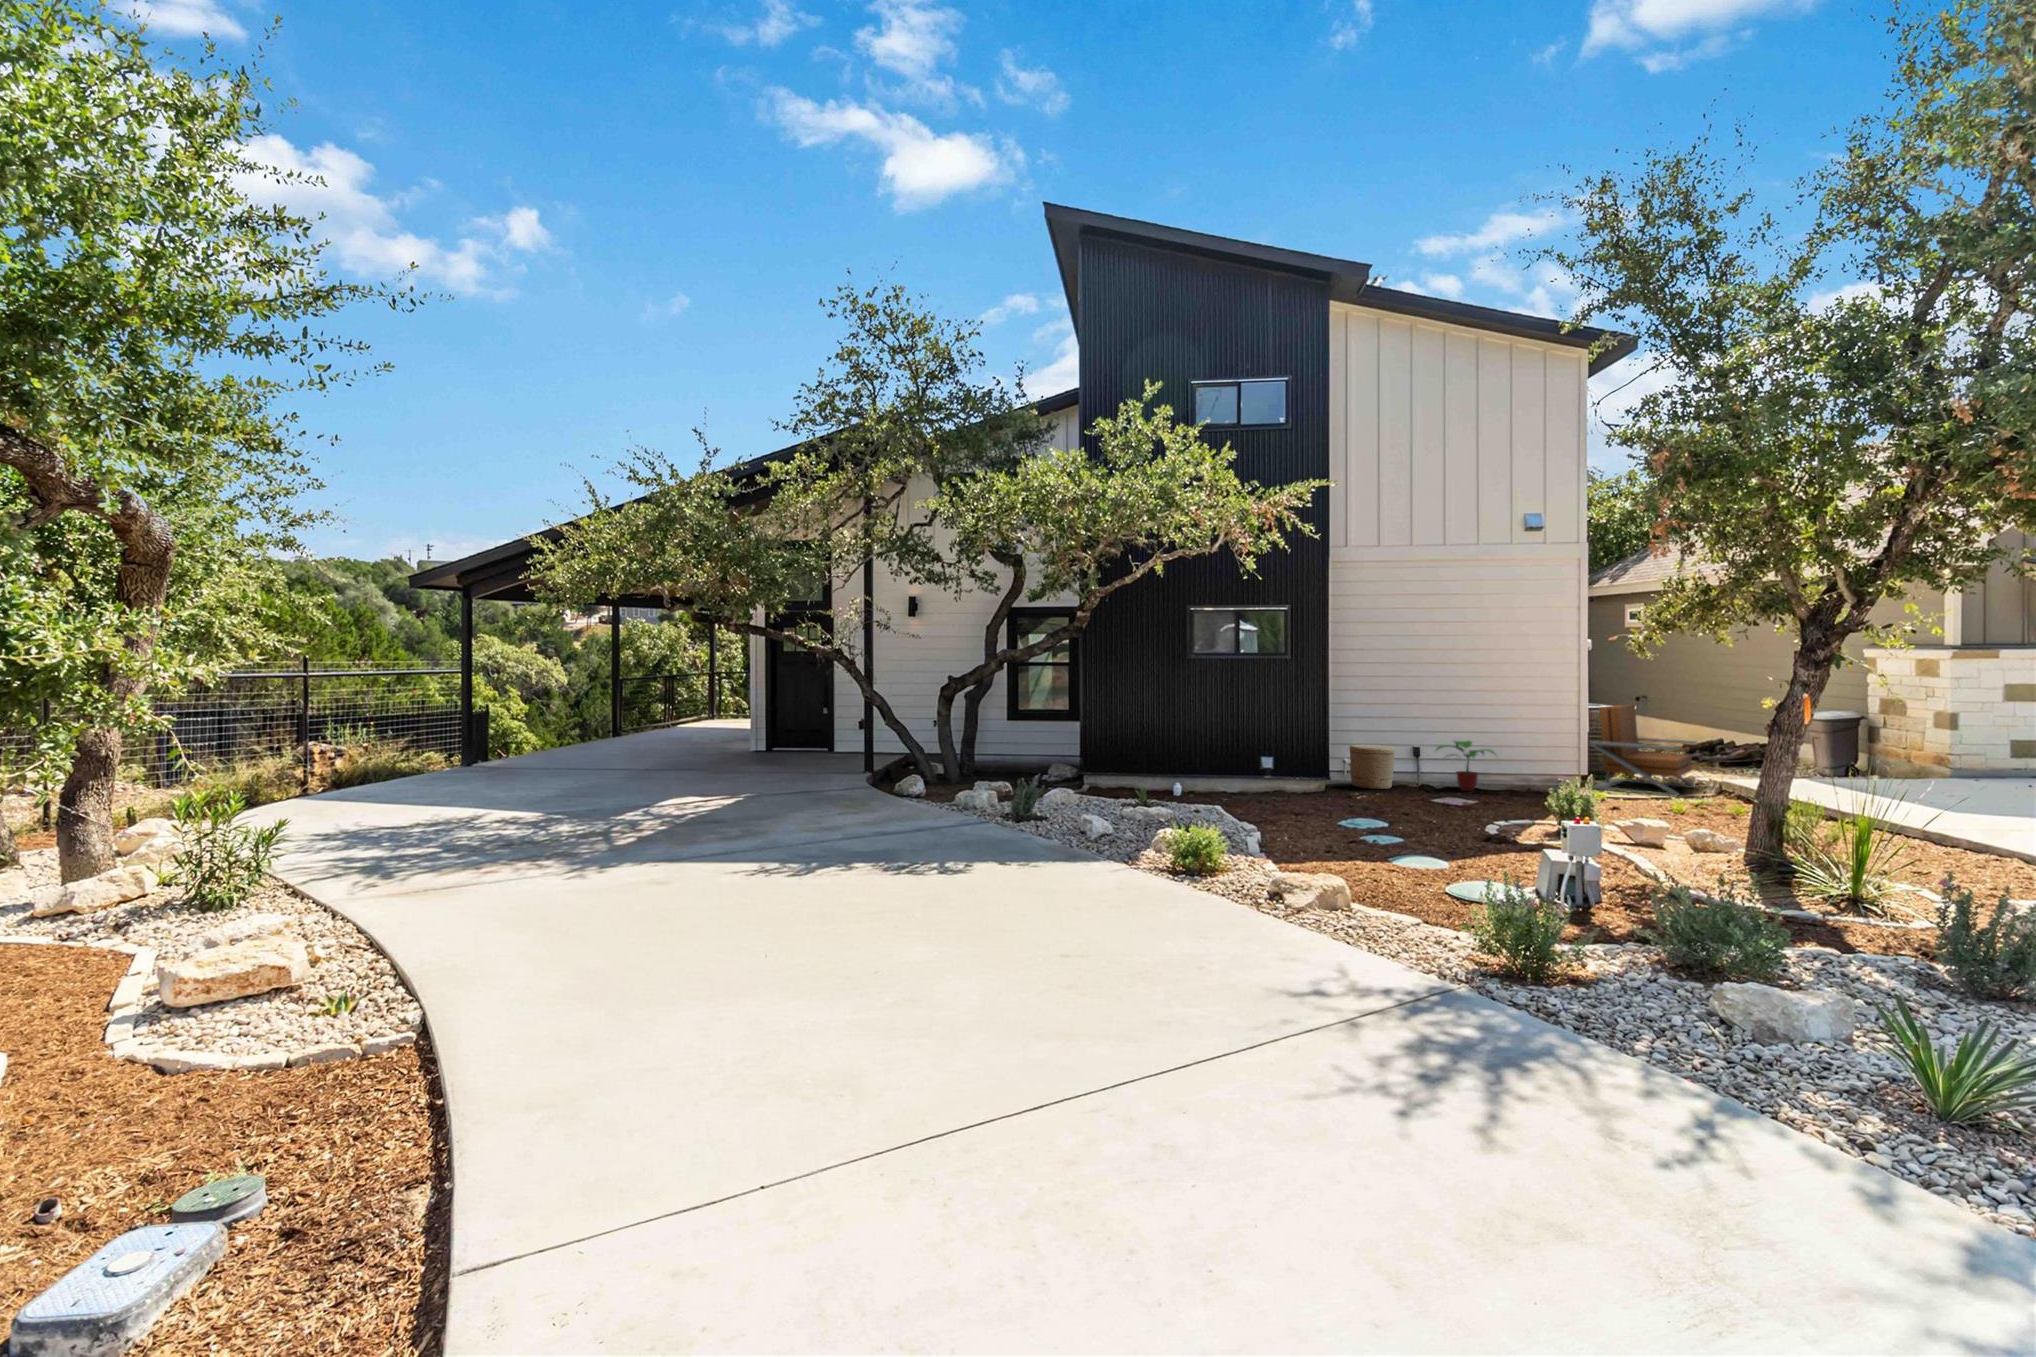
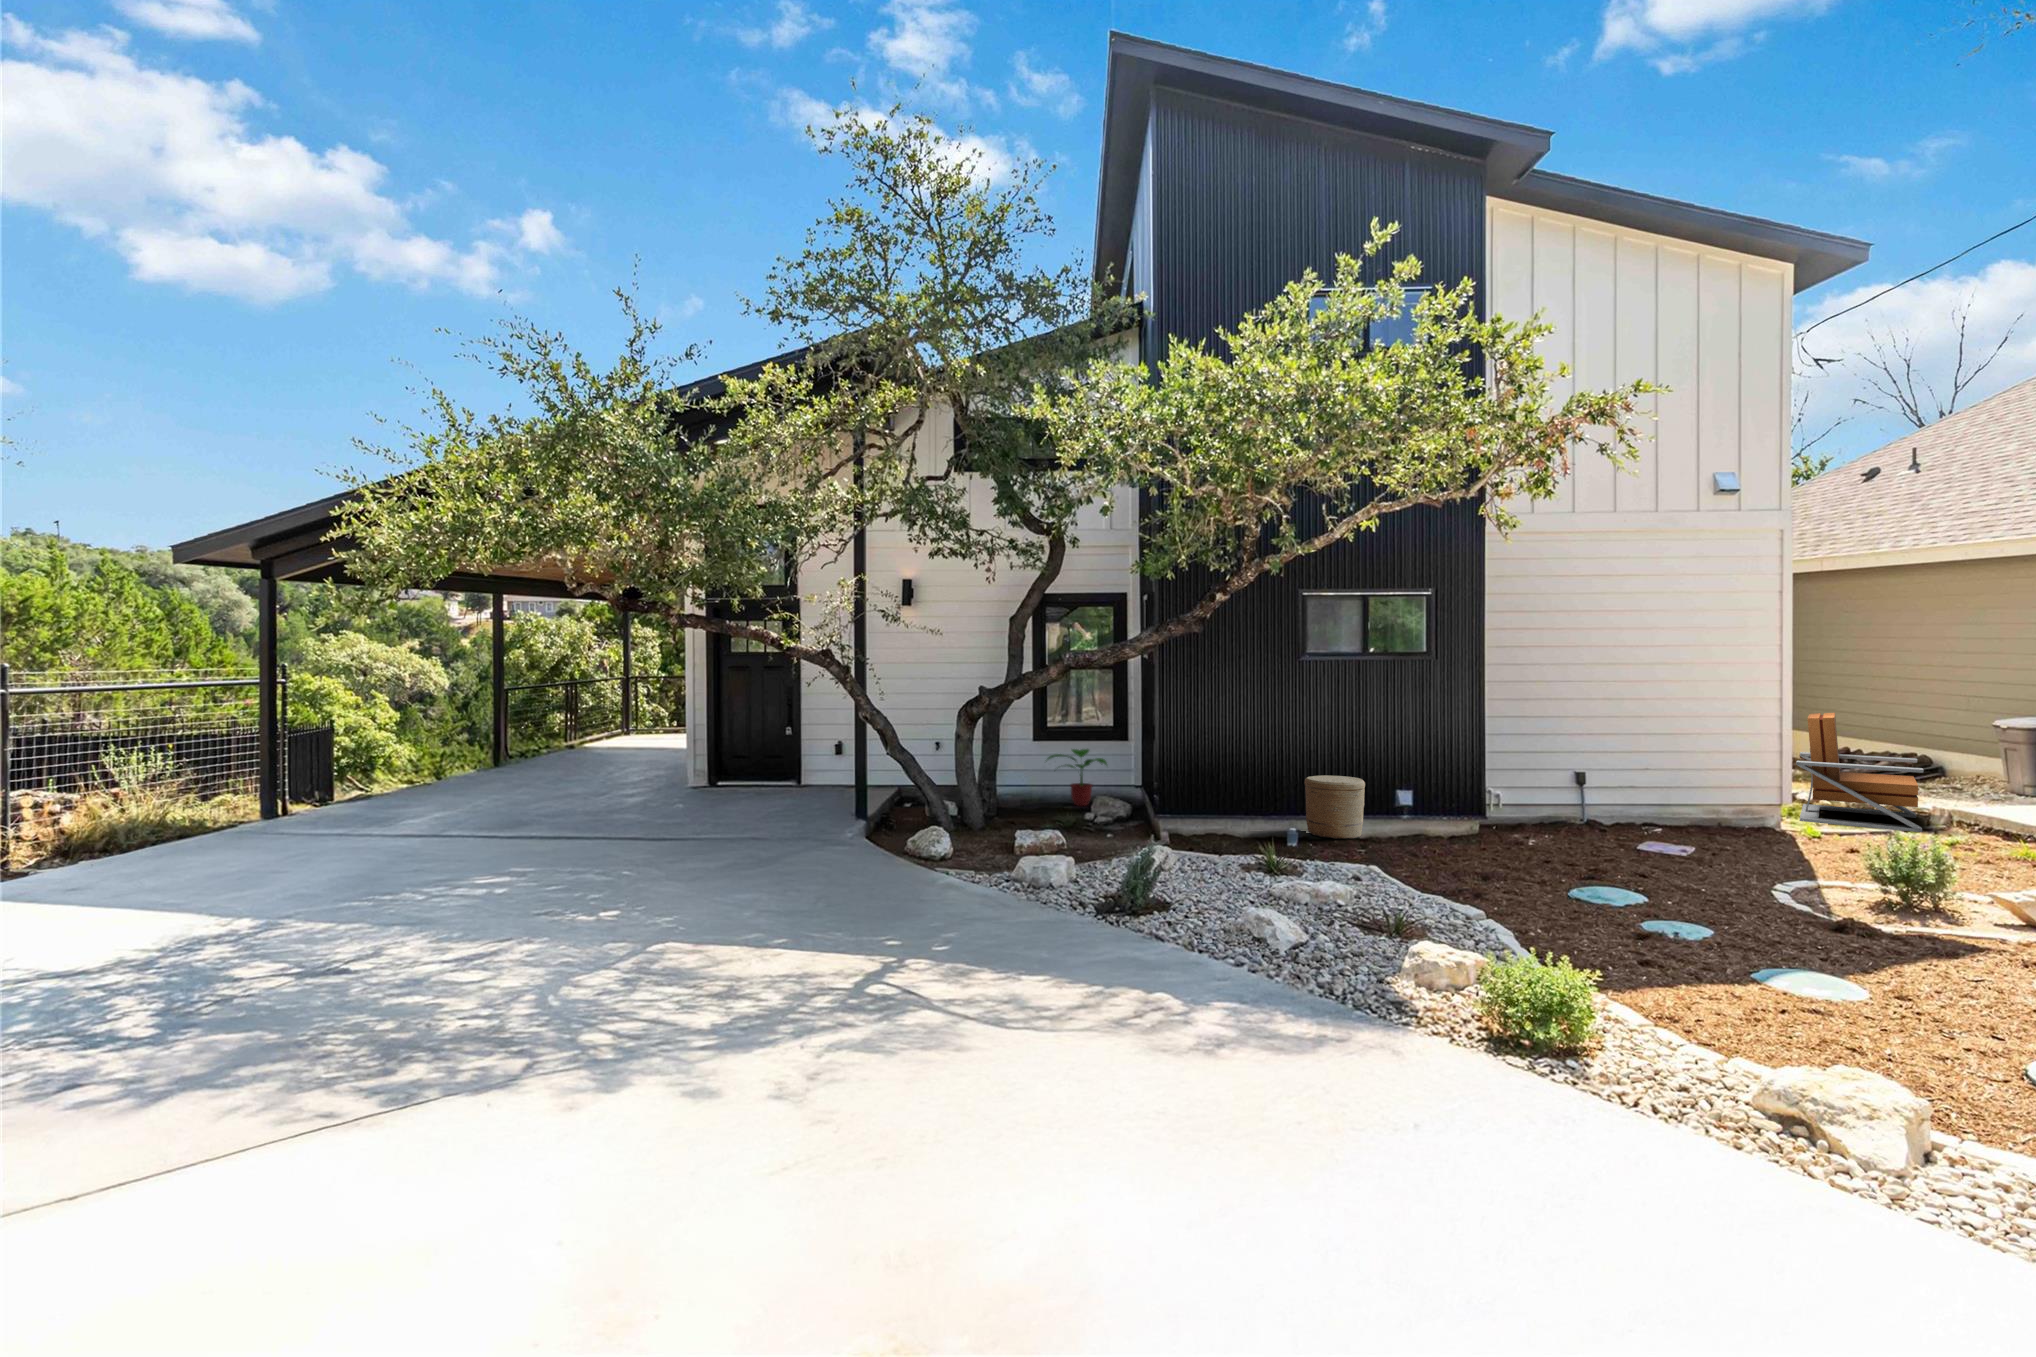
potted plant: present [1436,741,1495,791] -> present [1048,749,1107,806]
woven basket: present [1350,744,1395,789] -> present [1305,775,1365,839]

